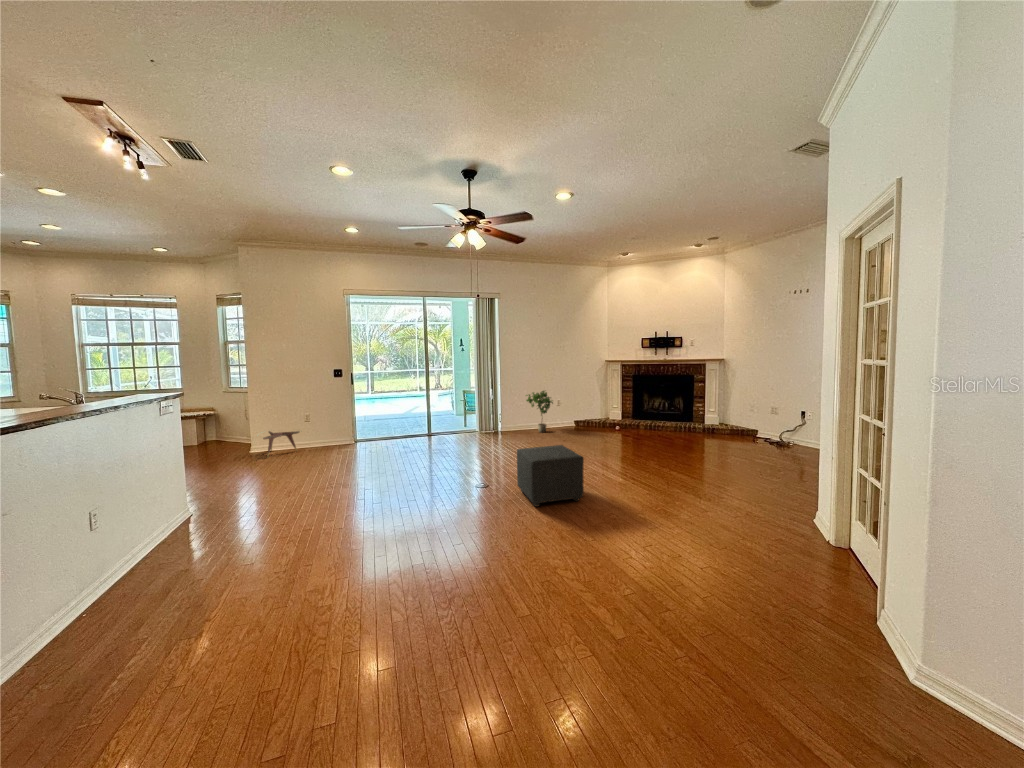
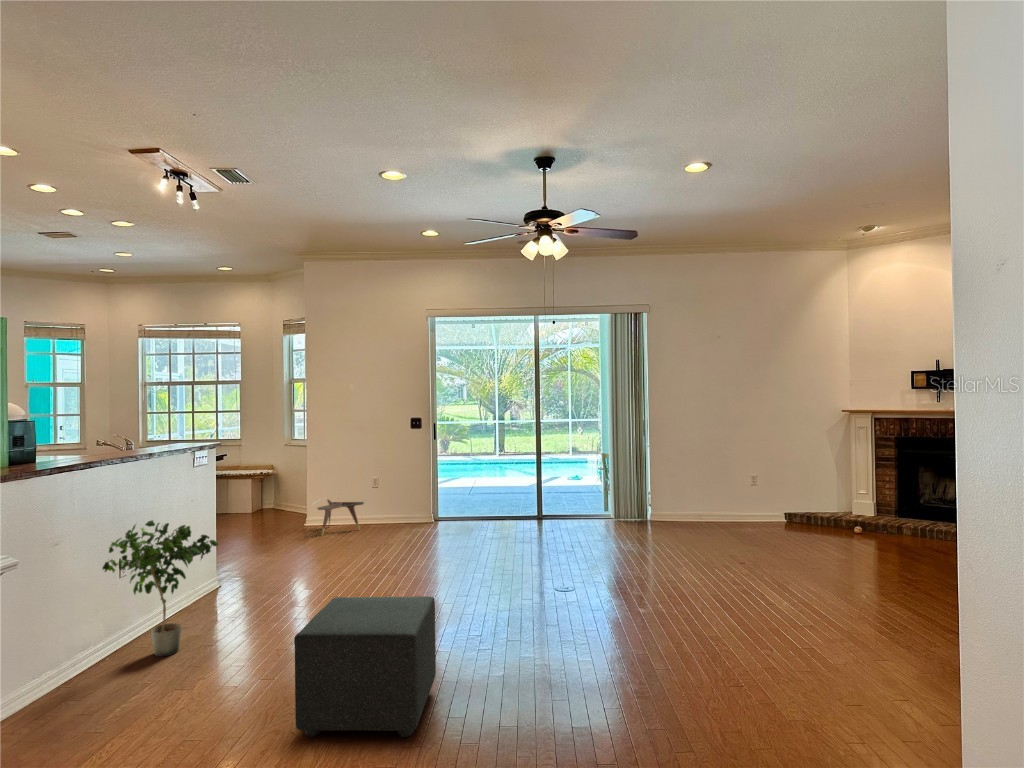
potted plant: present [526,391,553,432] -> present [103,520,218,656]
ottoman: present [517,445,584,506] -> present [294,597,436,737]

